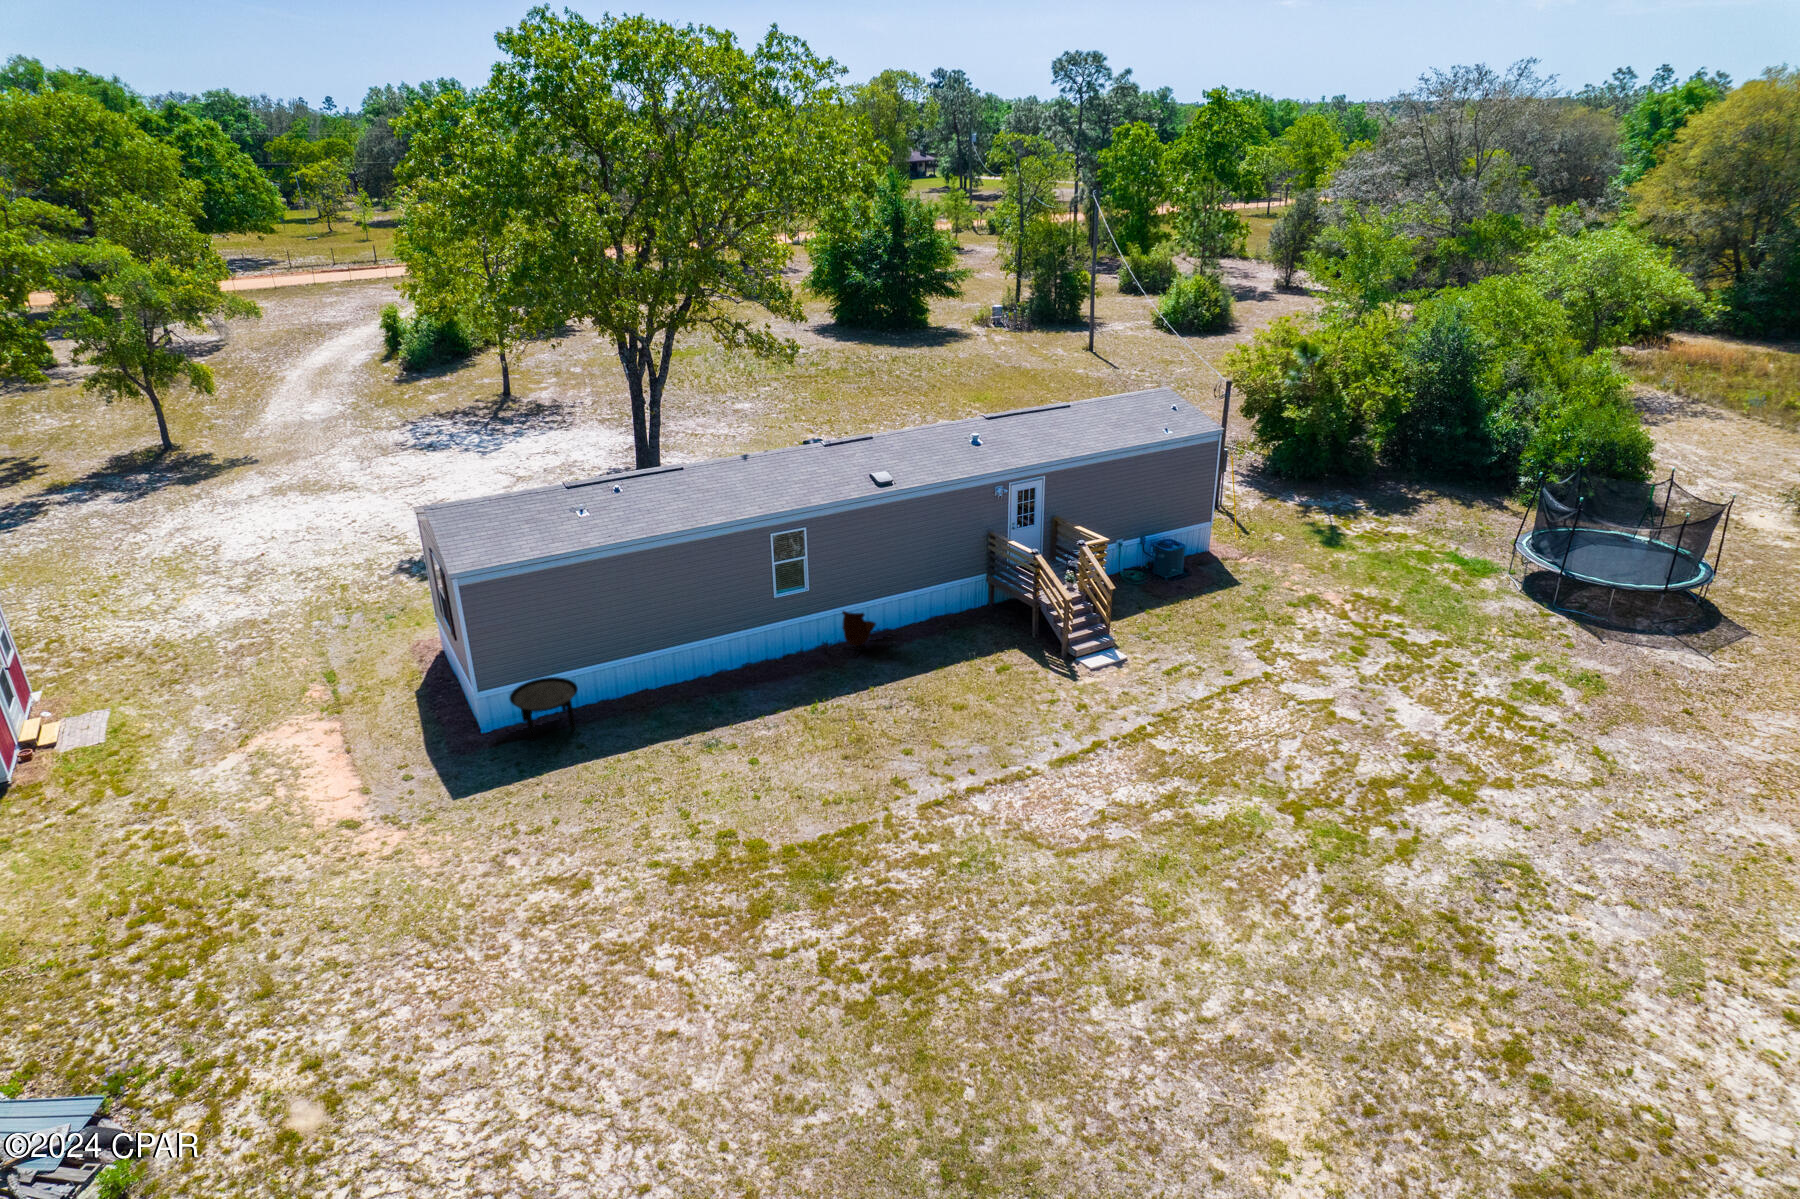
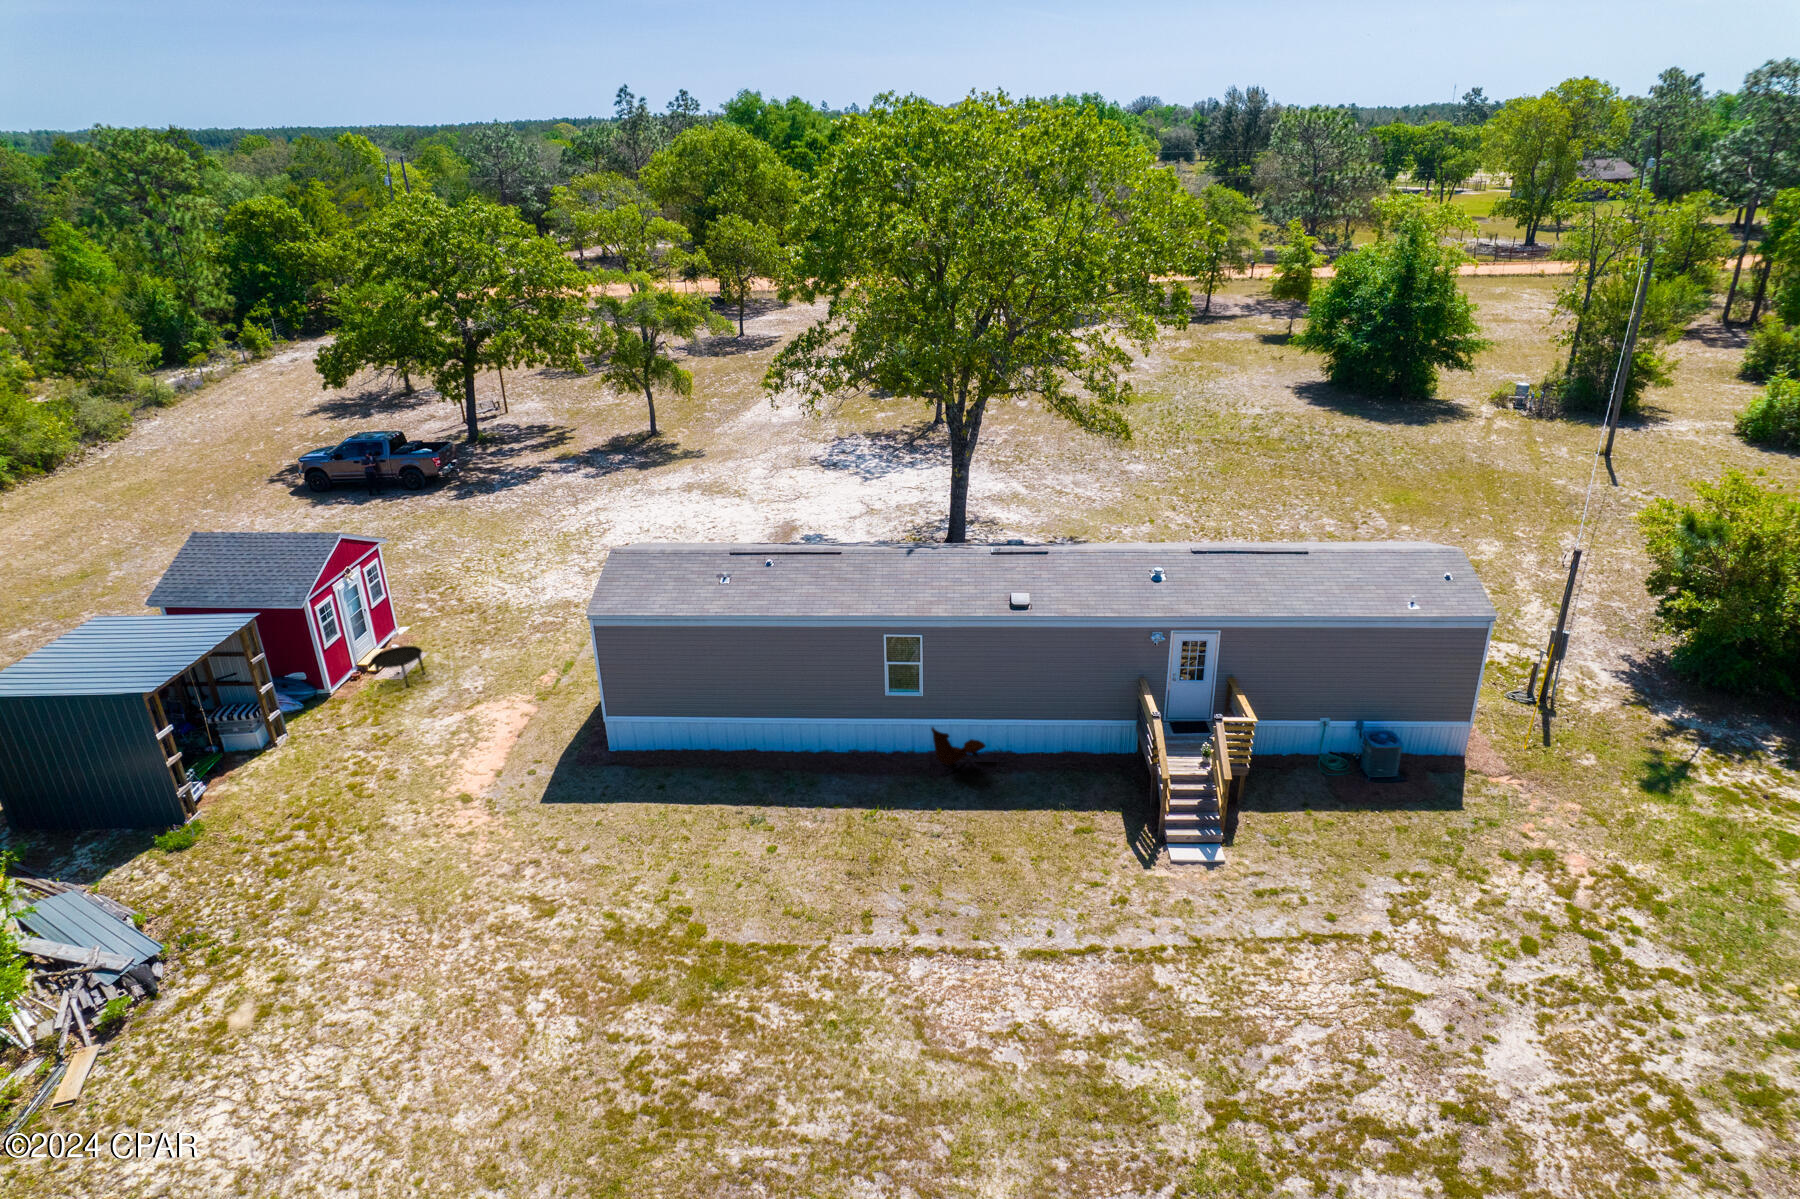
round table: present [510,677,578,740] -> present [371,646,425,687]

